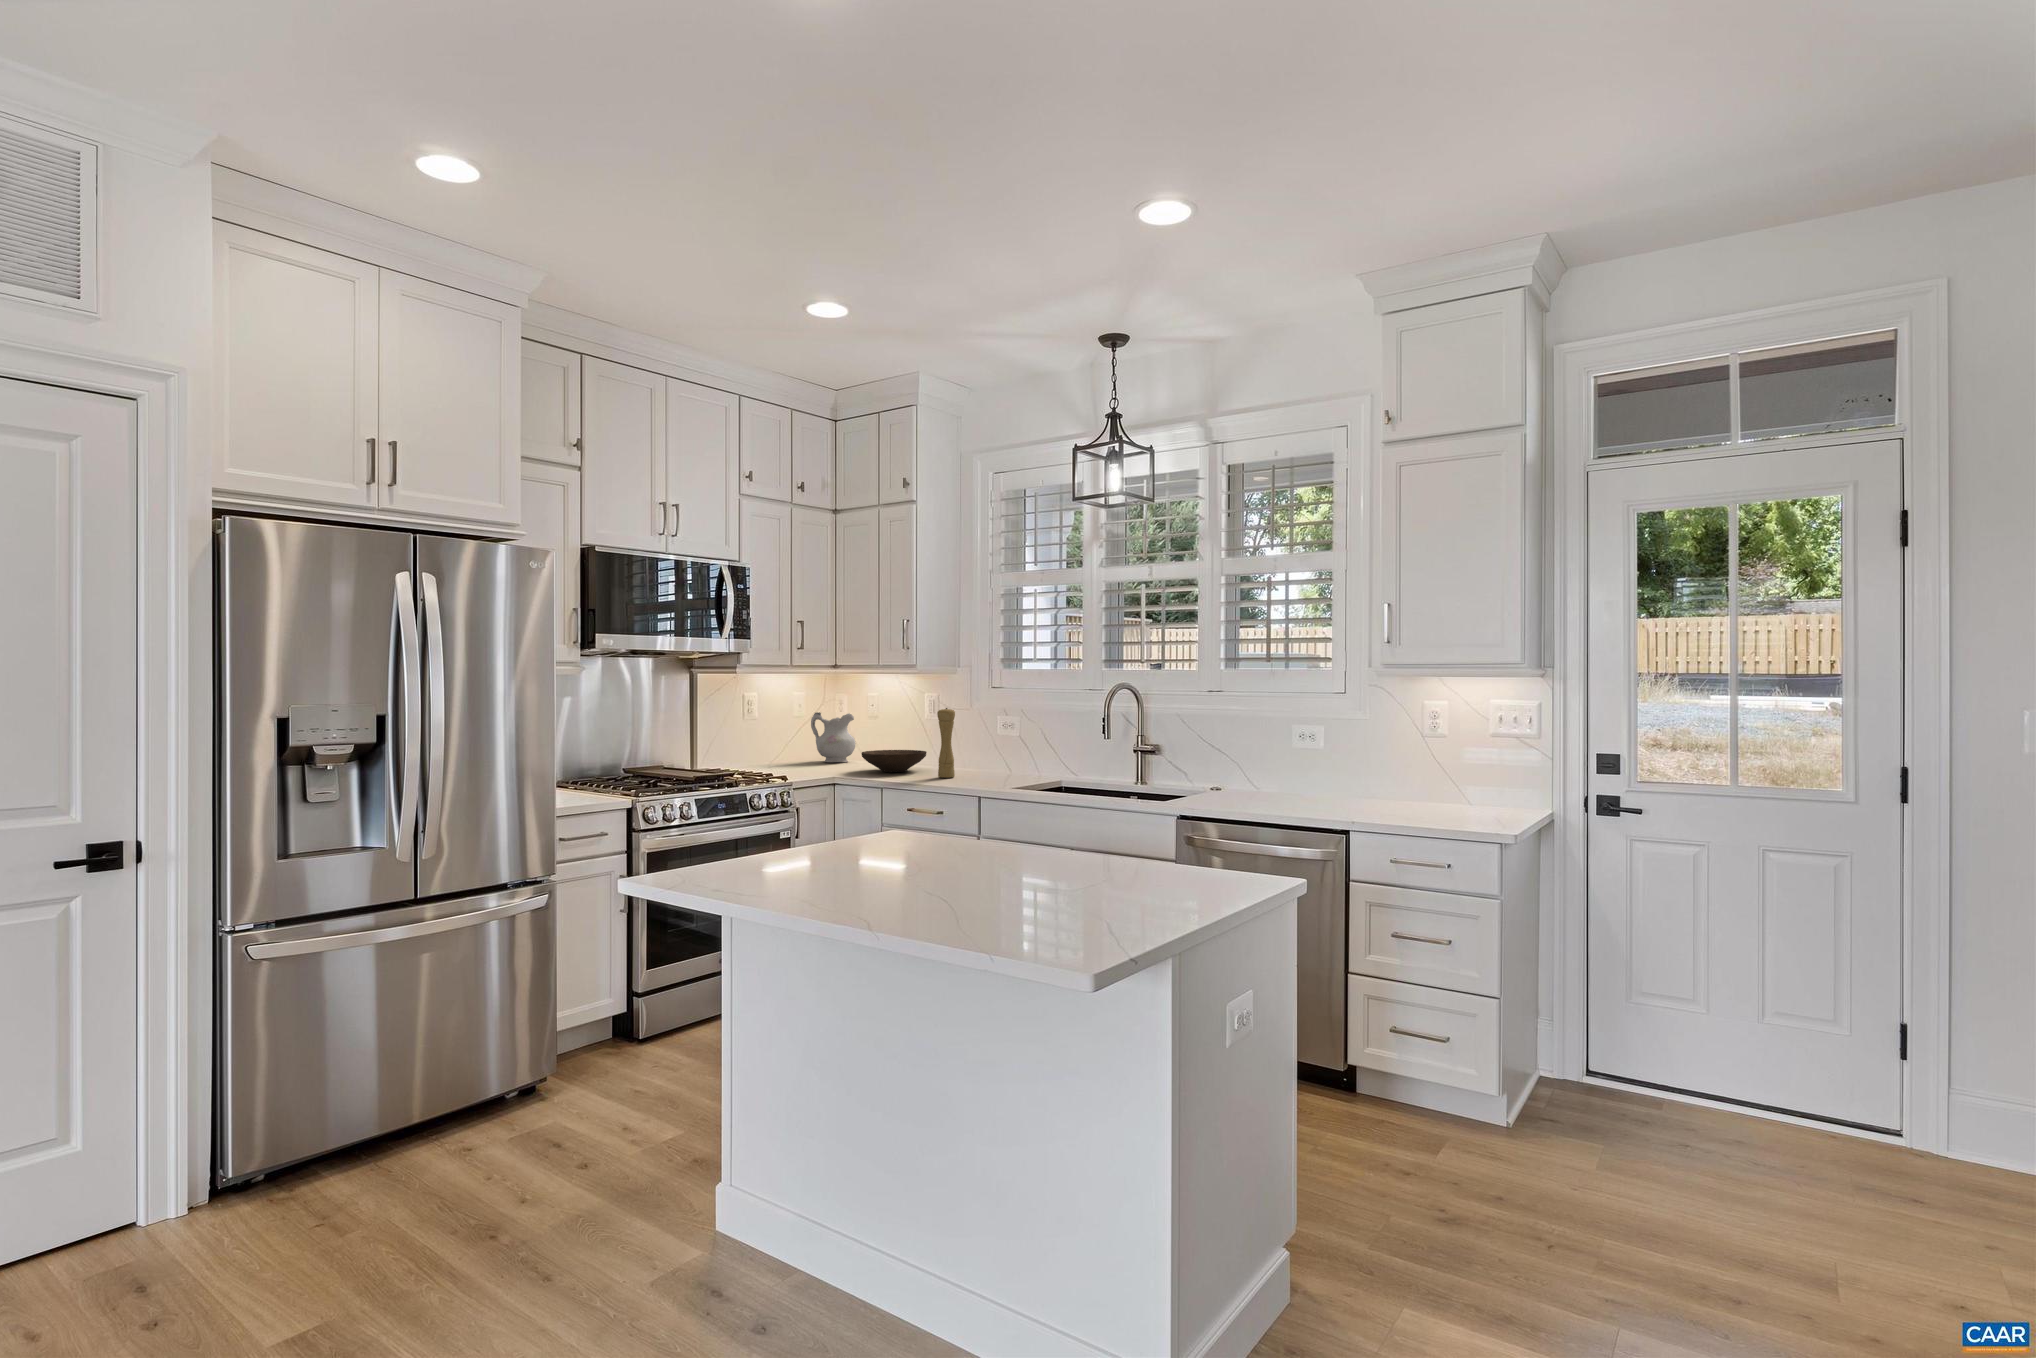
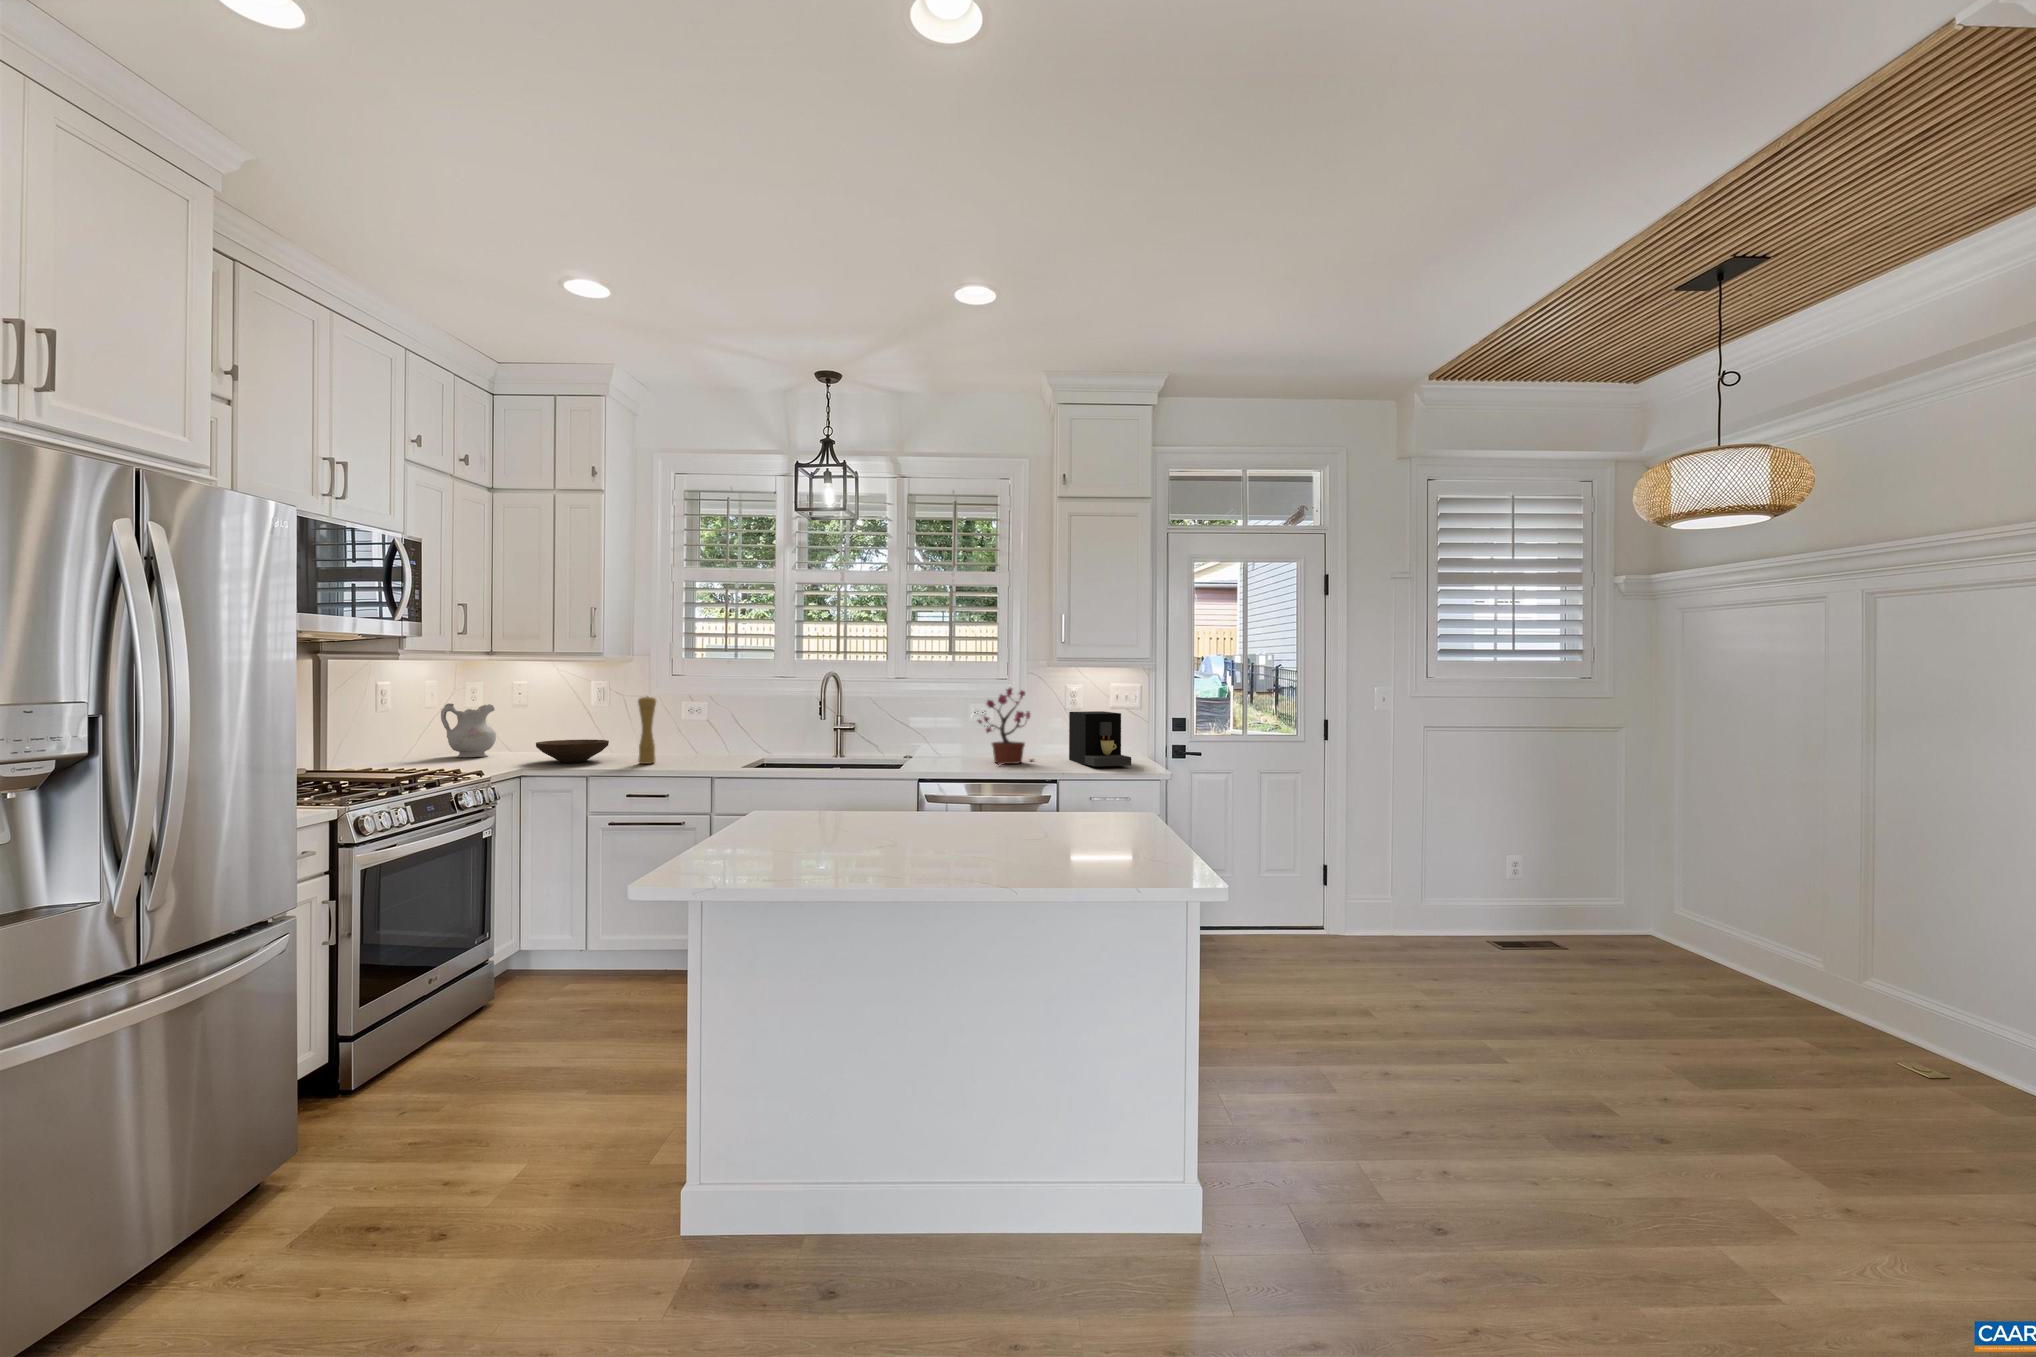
potted plant: none [1284,703,1369,805] -> present [978,688,1033,765]
coffee maker: none [1424,737,1486,819] -> present [1069,711,1131,766]

